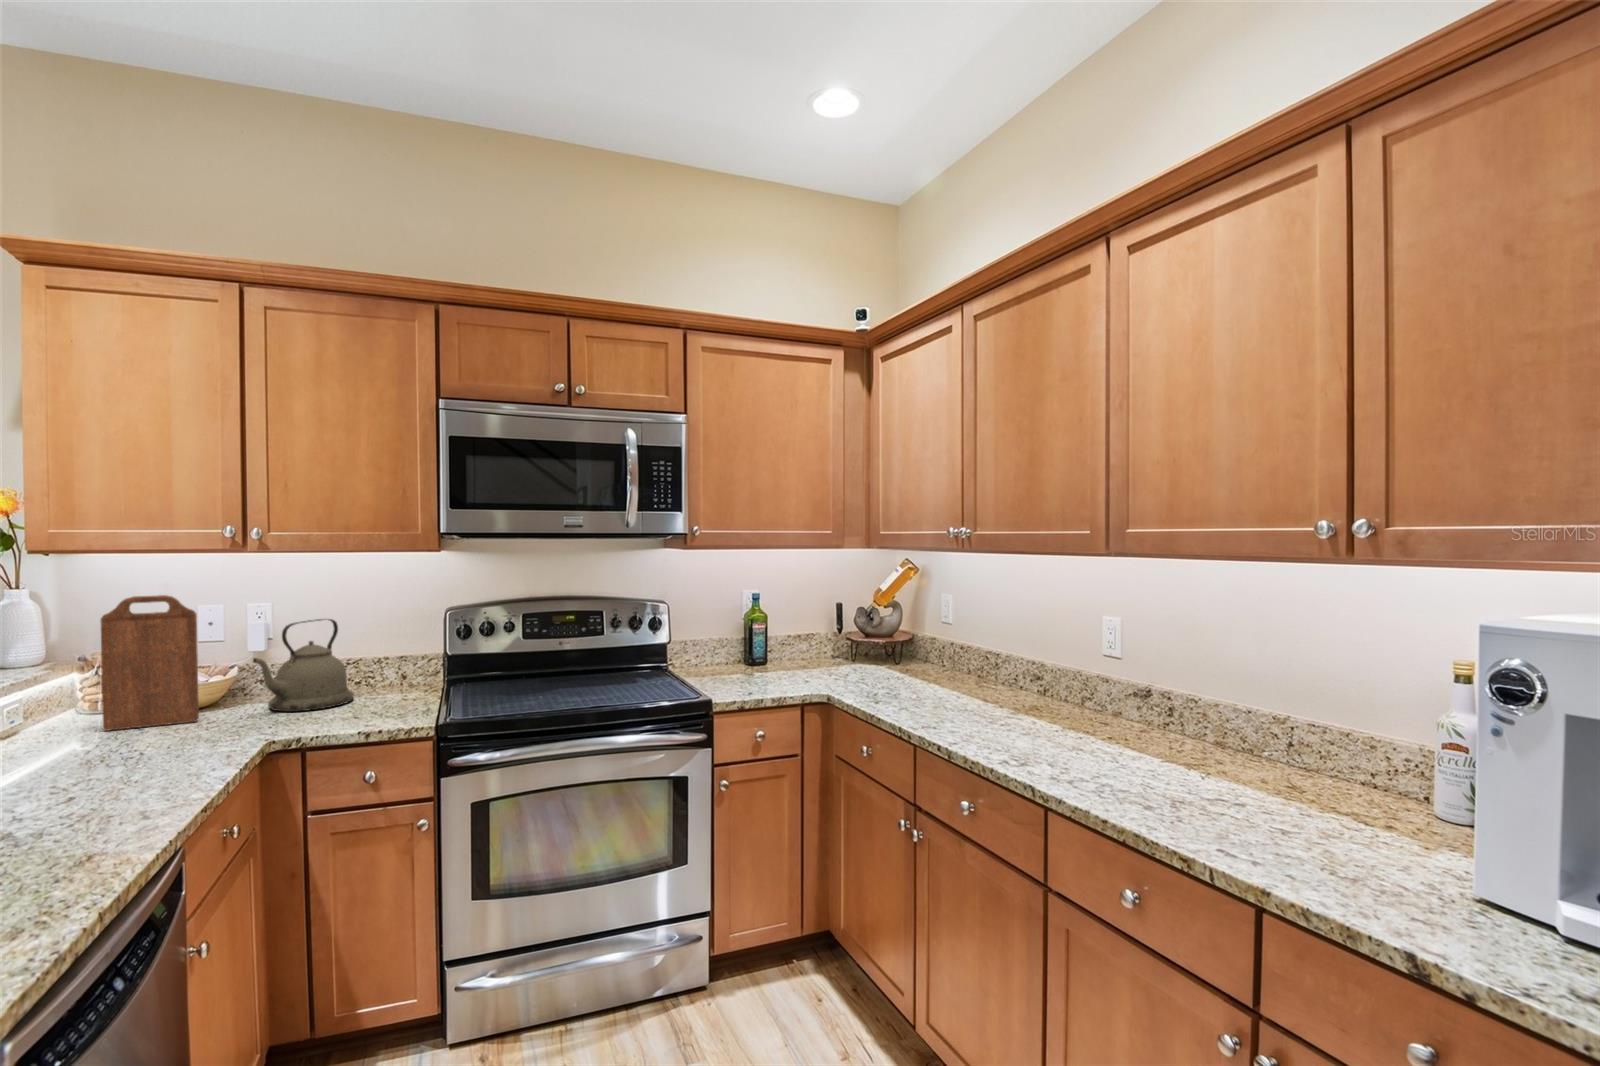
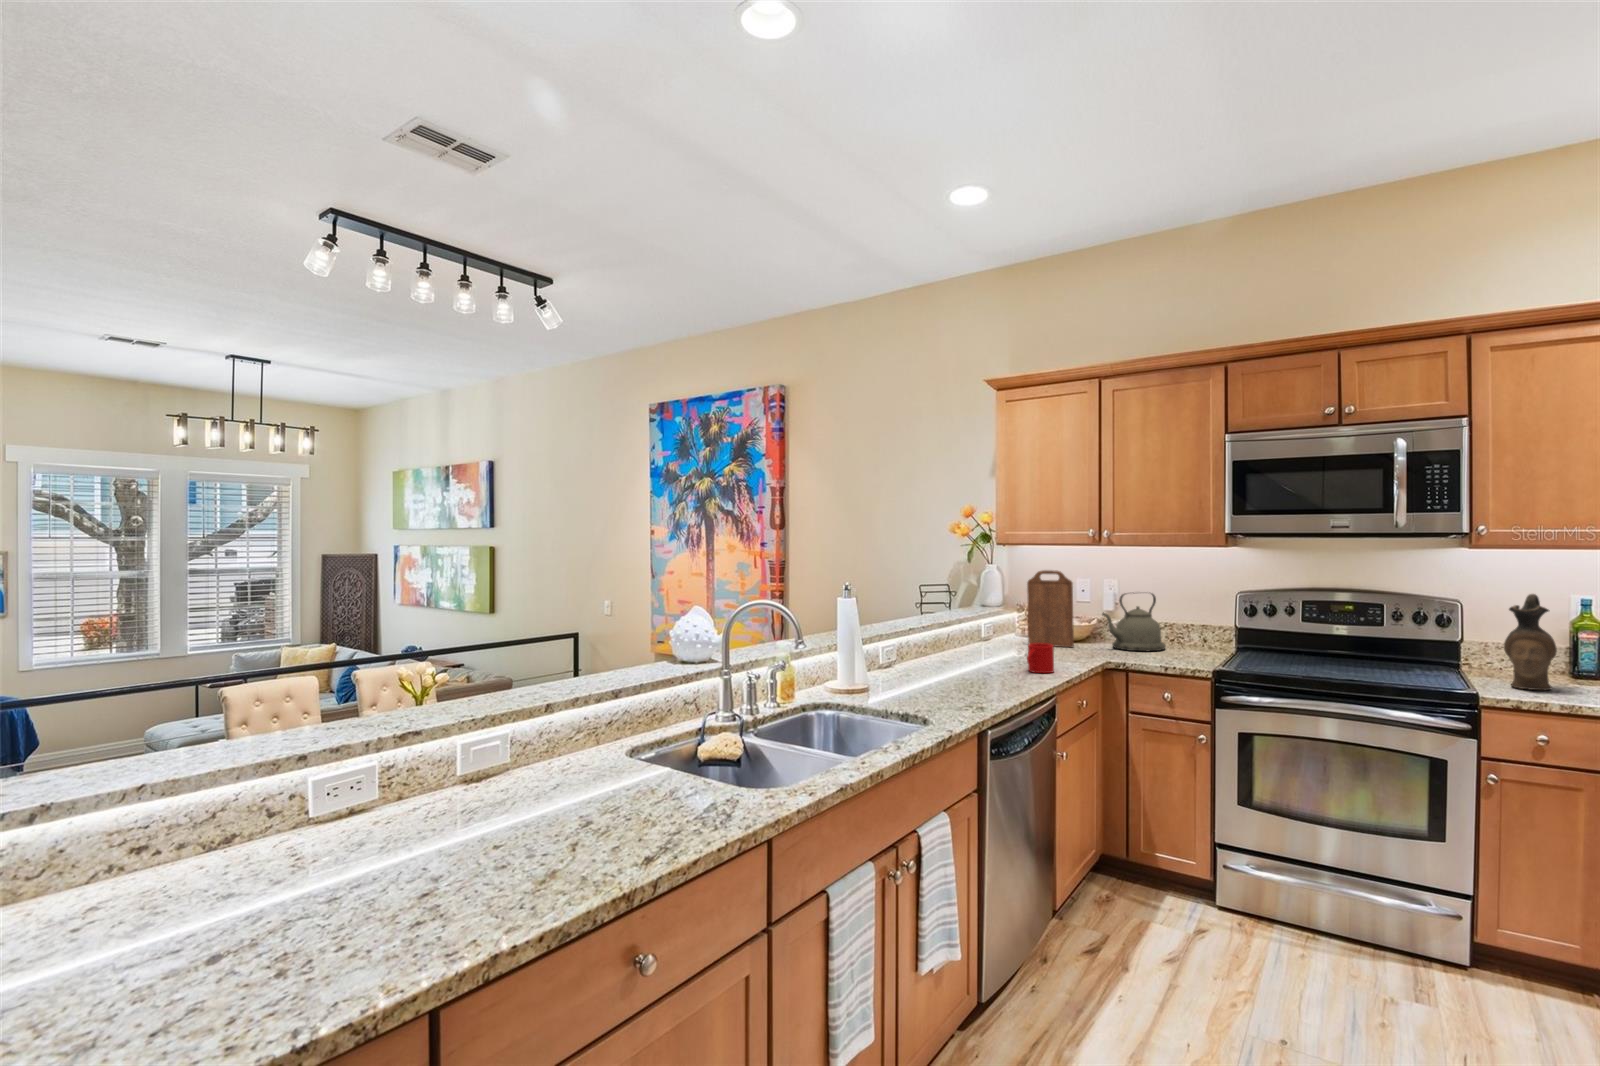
ceramic pitcher: none [721,592,759,688] -> present [1504,594,1557,690]
mug: none [110,738,172,800] -> present [1027,643,1054,673]

